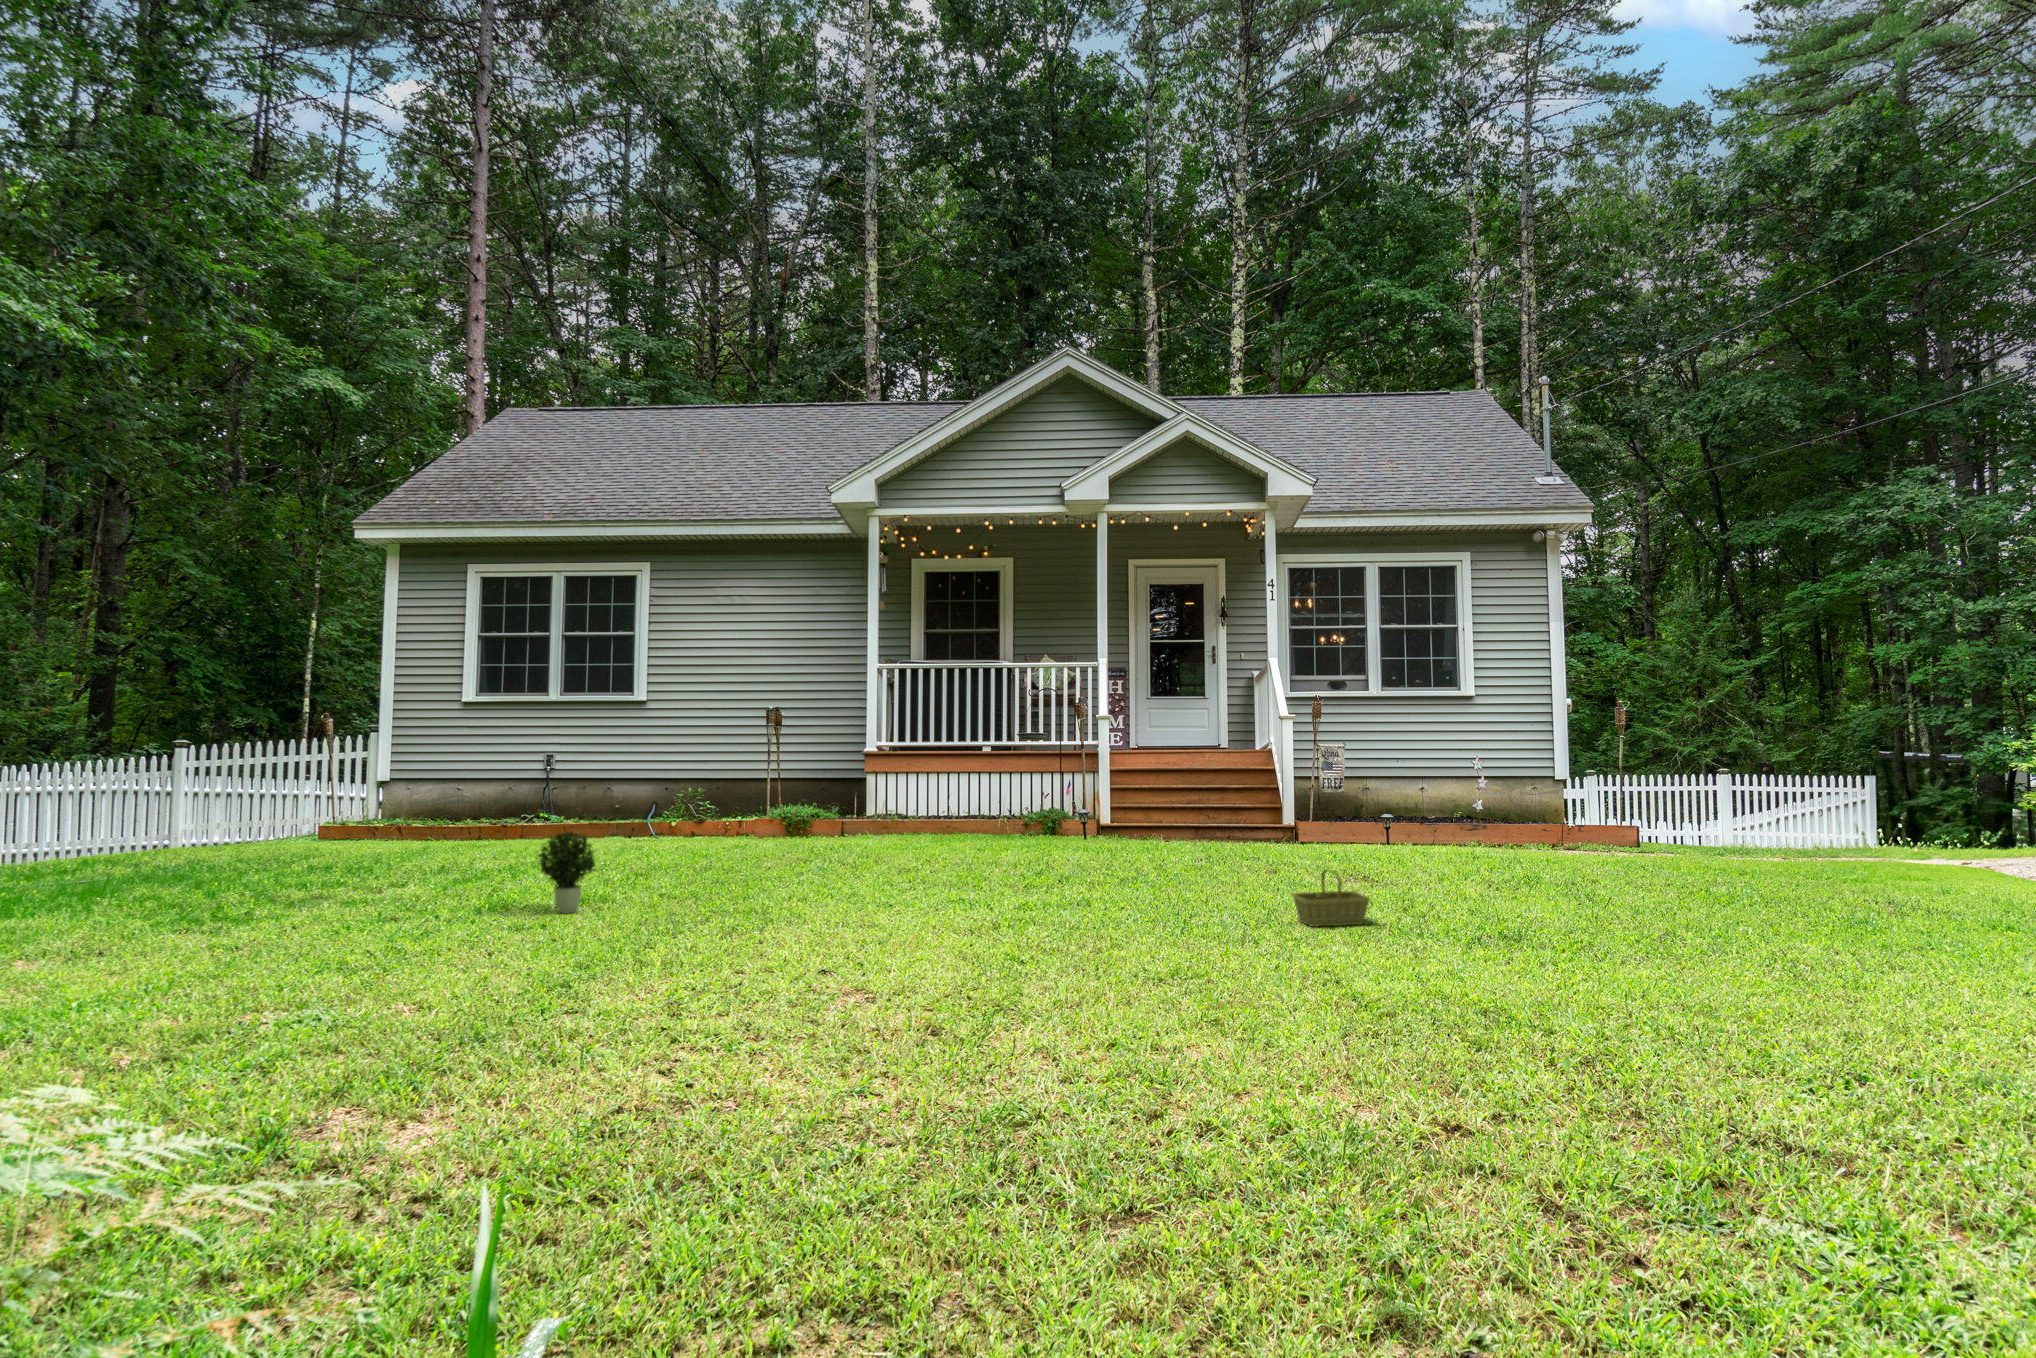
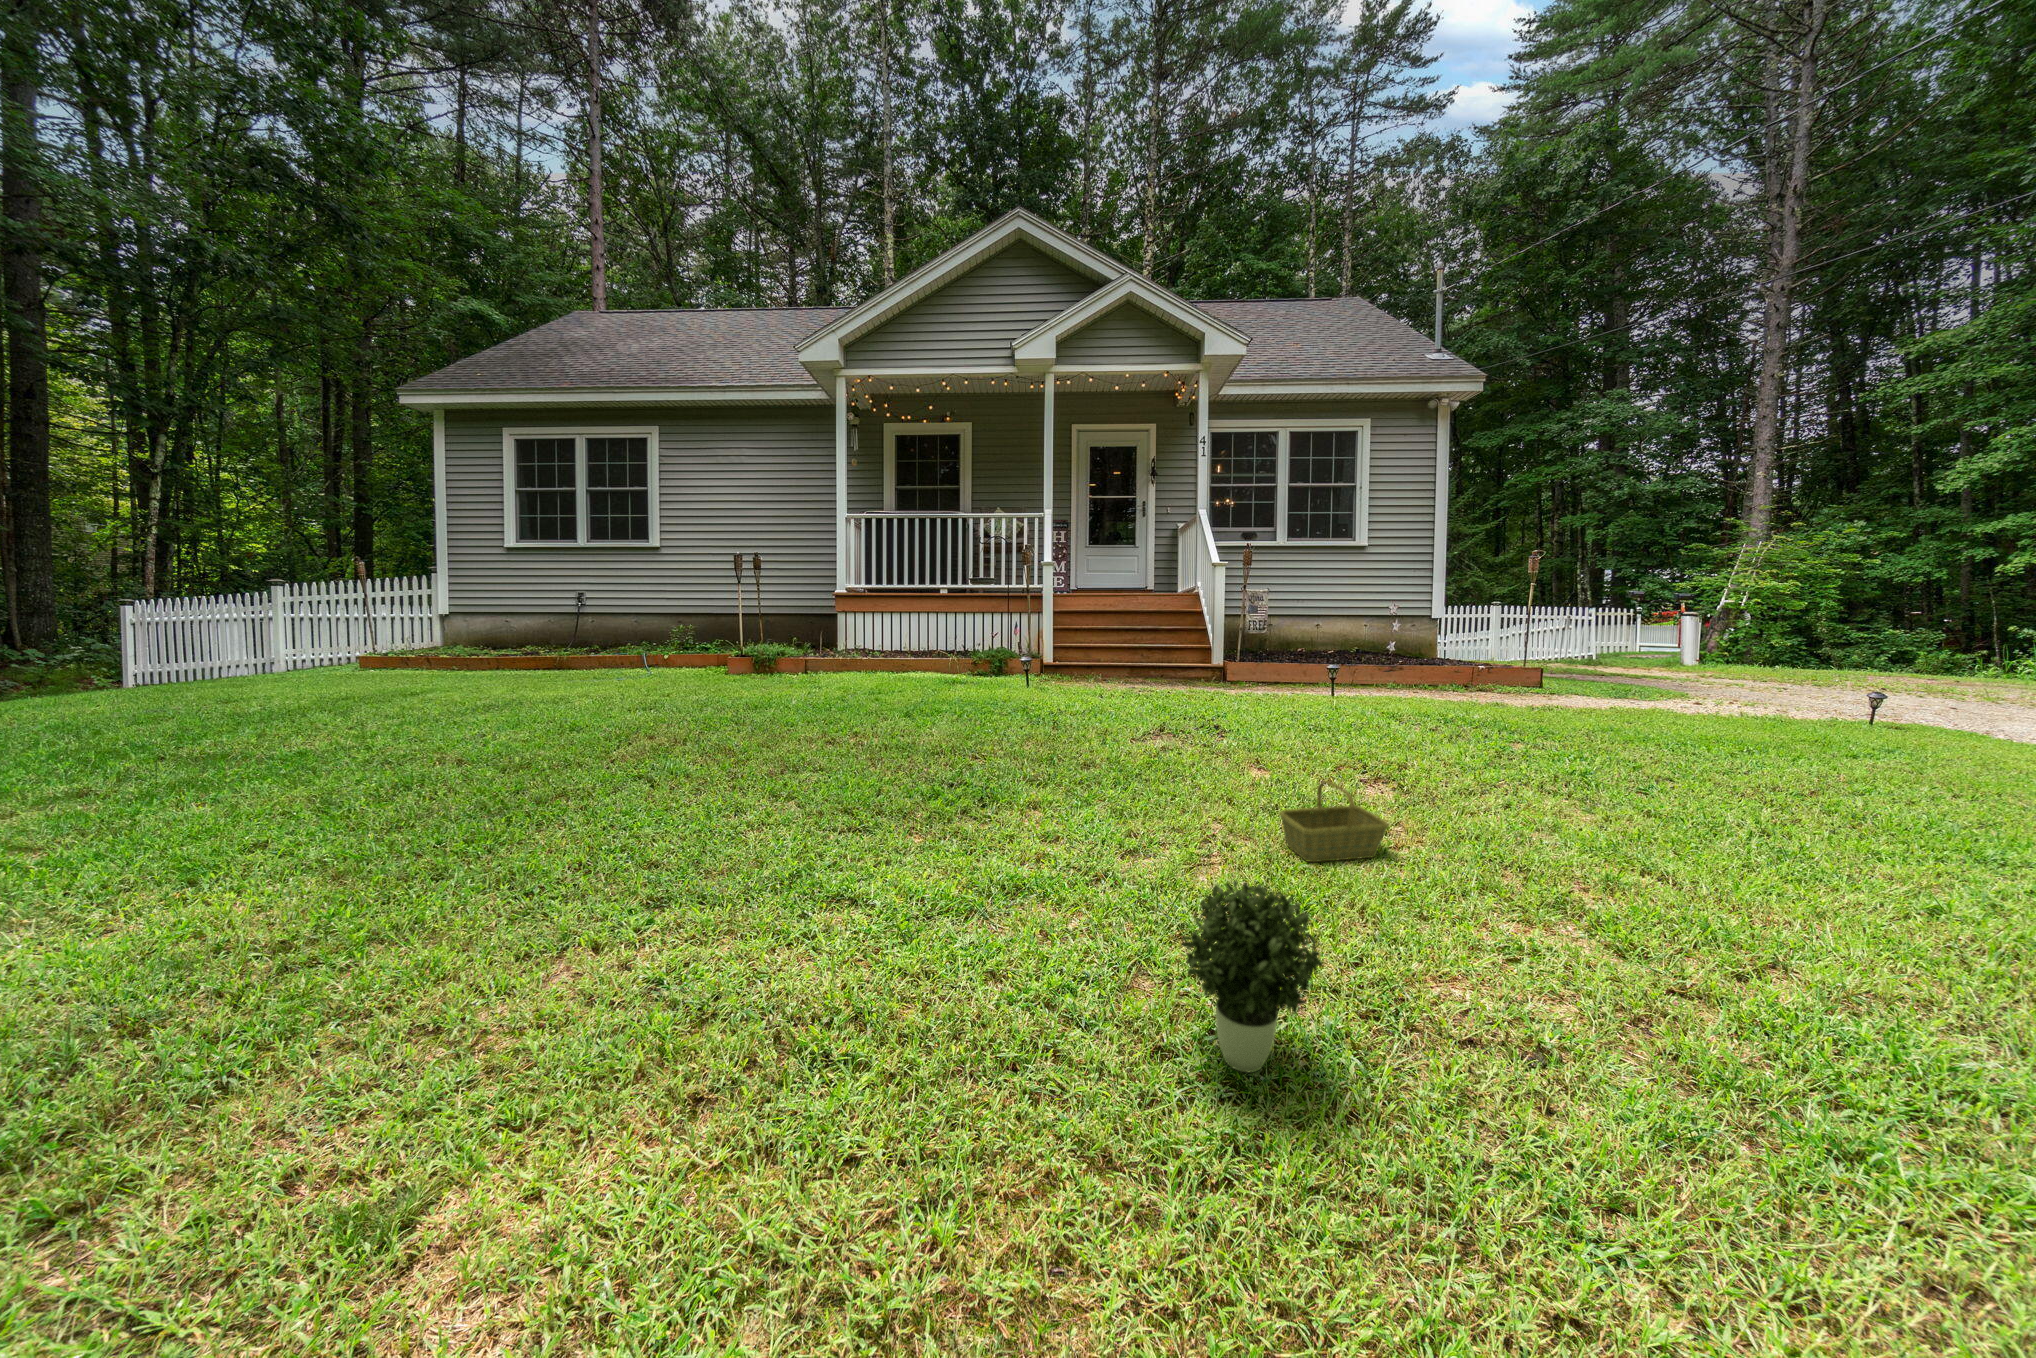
potted plant: present [538,832,595,914] -> present [1181,880,1323,1073]

